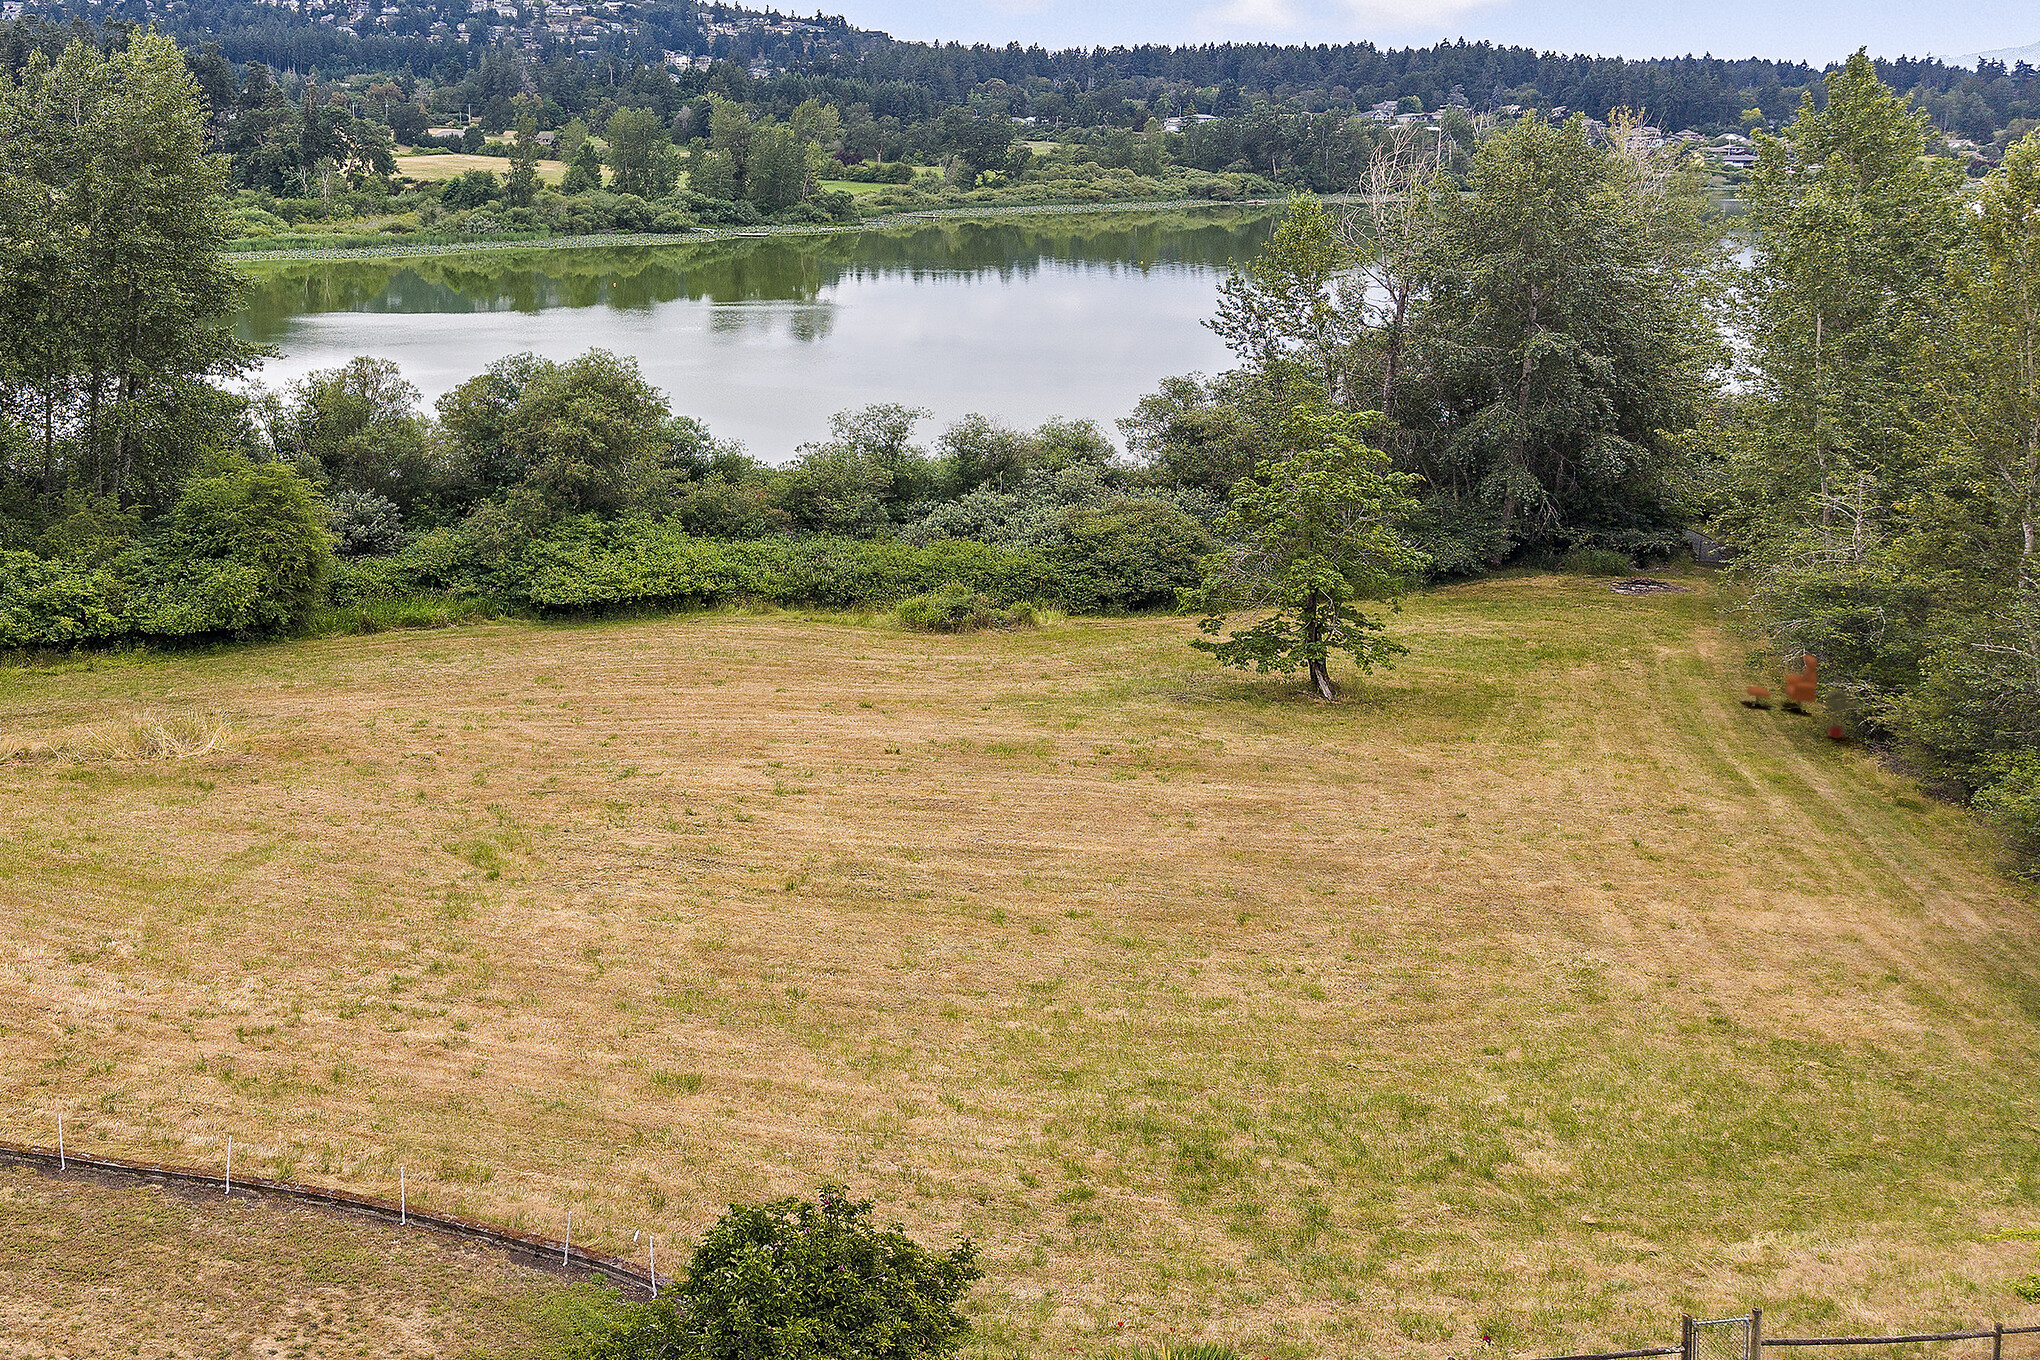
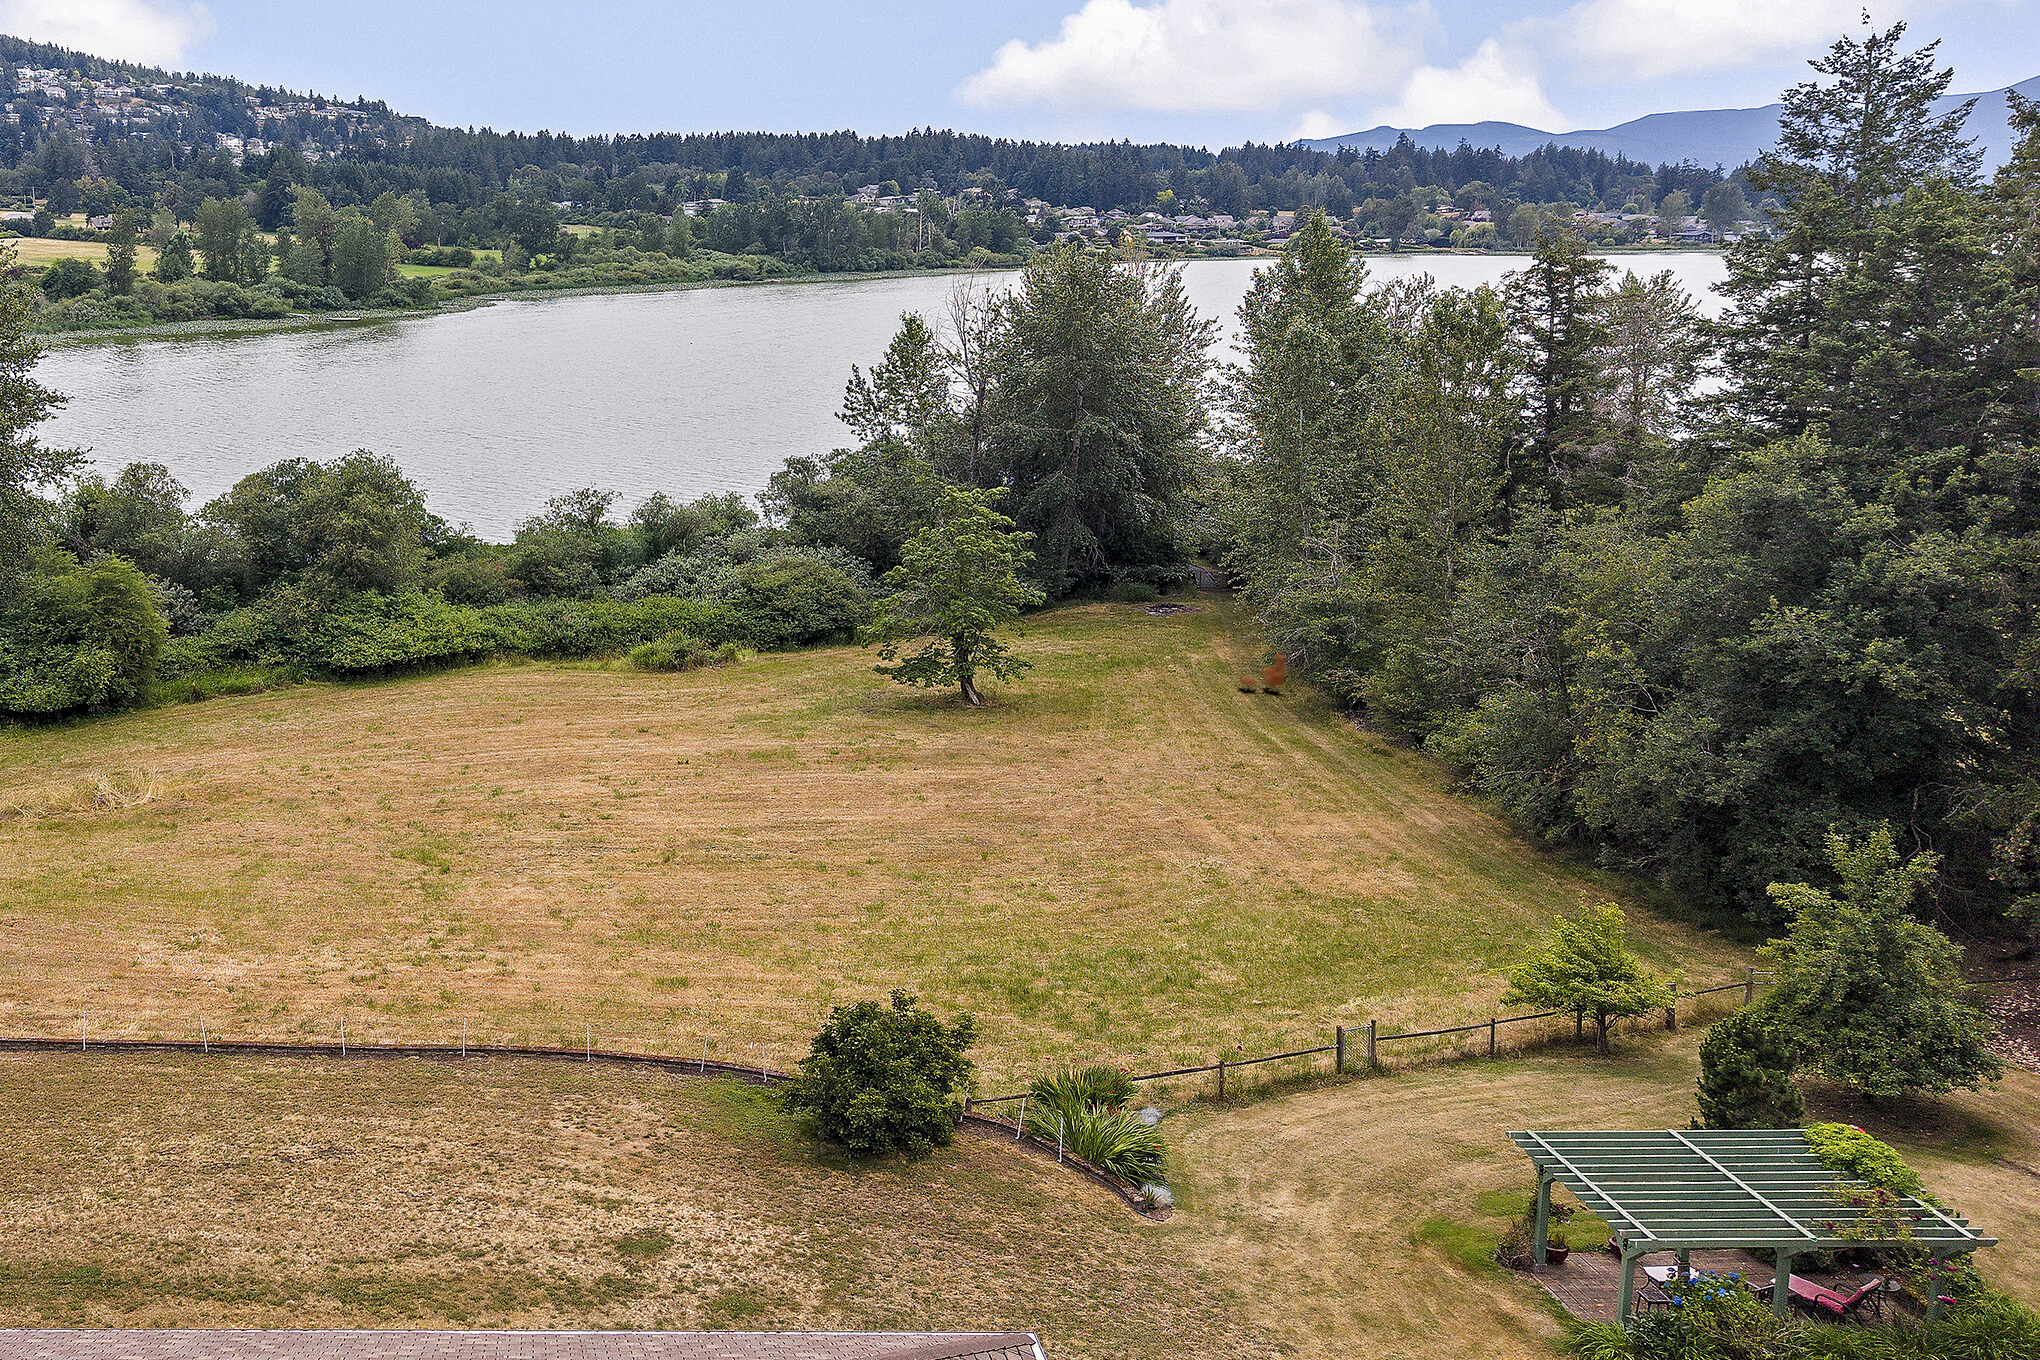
potted tree: present [1825,681,1864,738] -> none [1292,668,1317,709]

